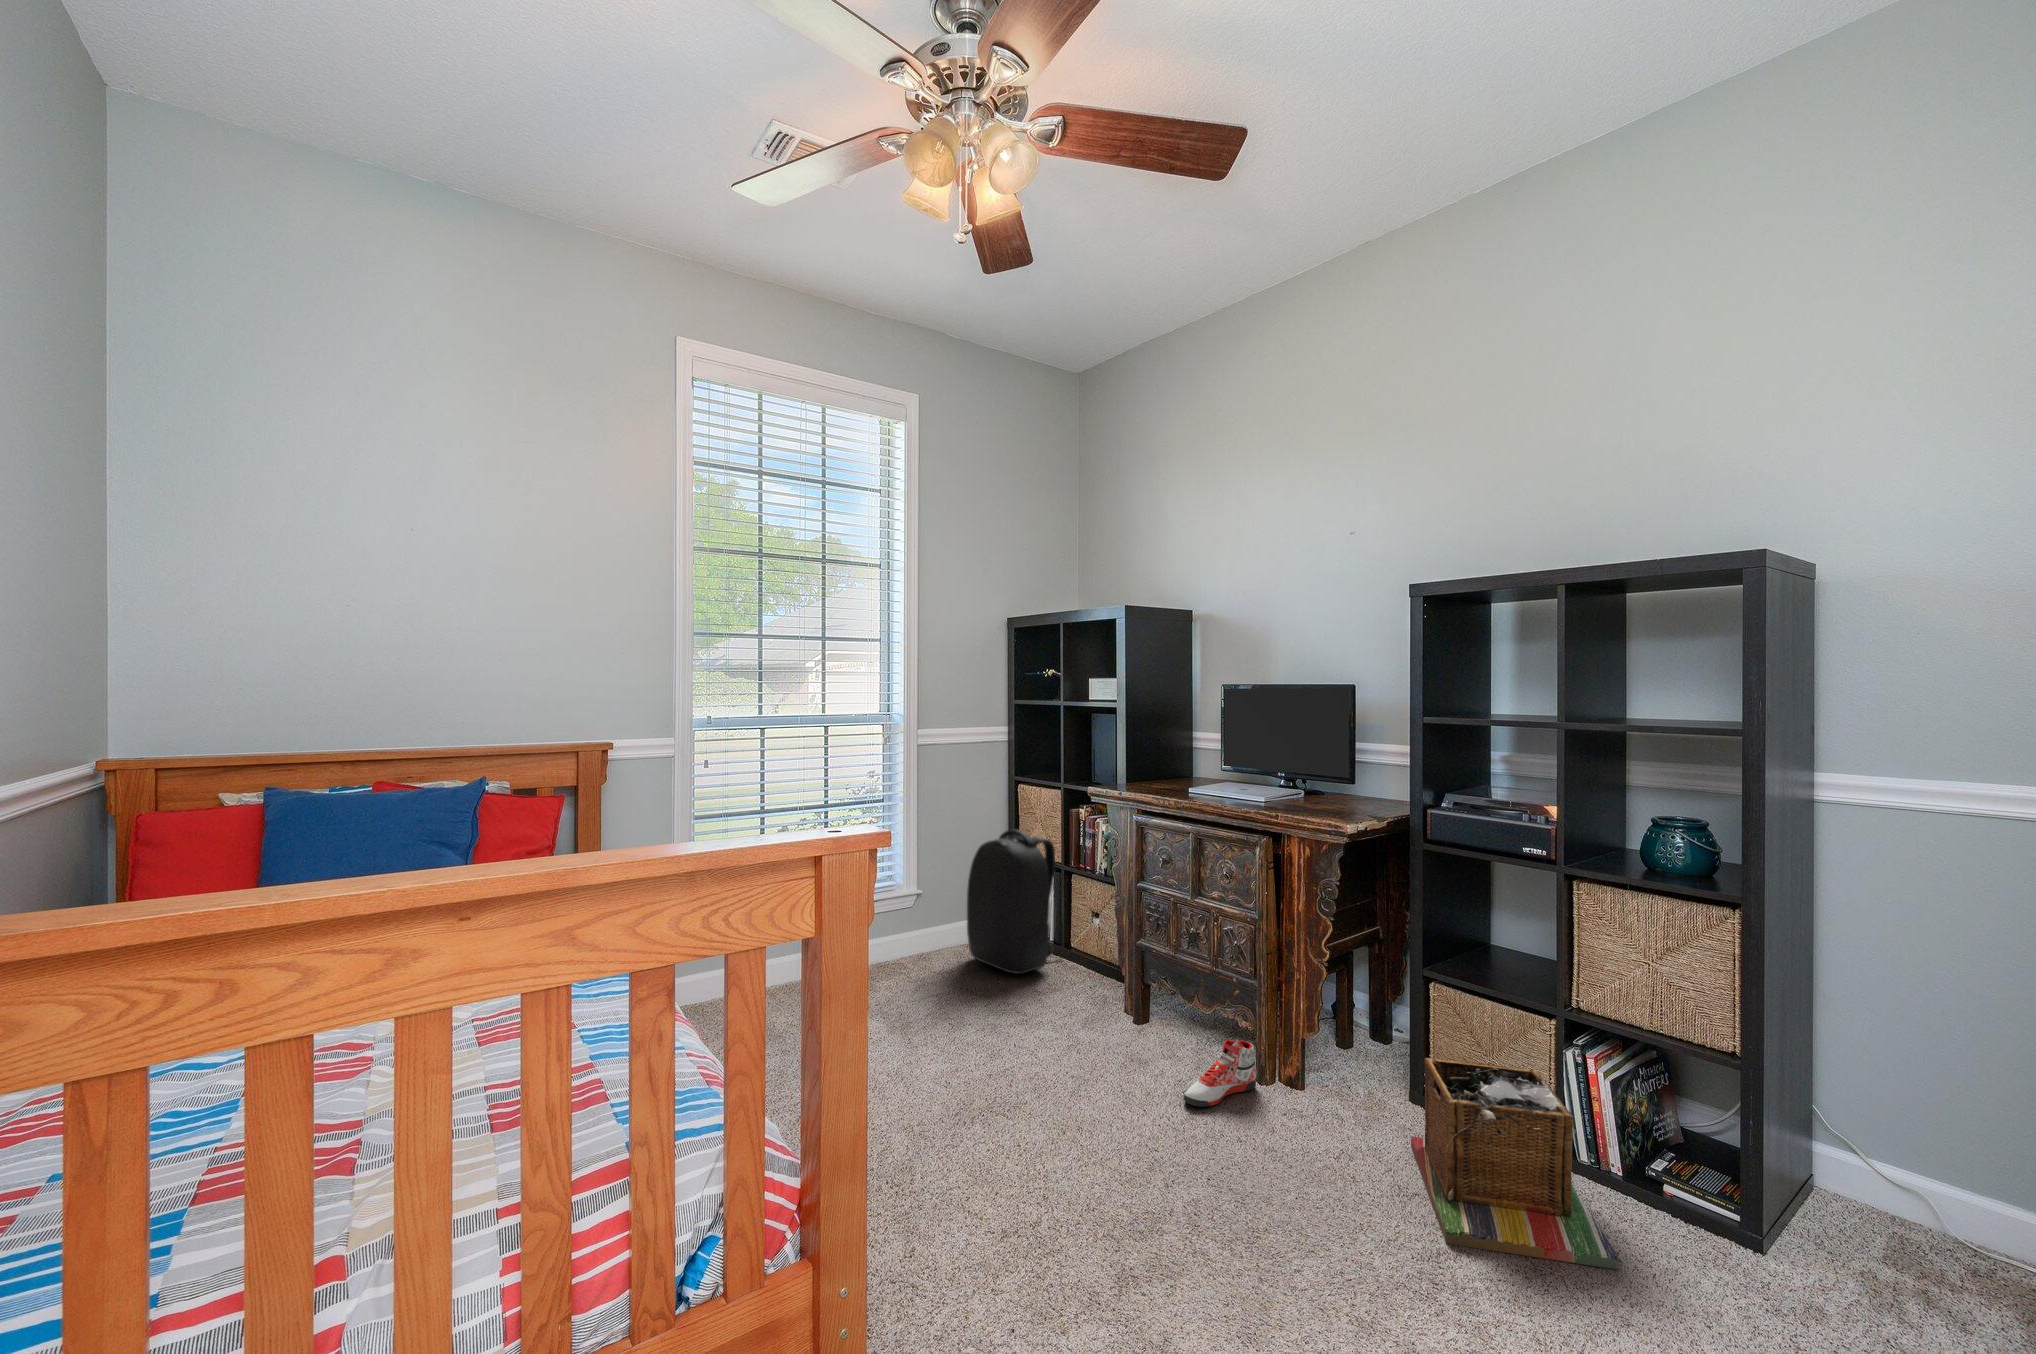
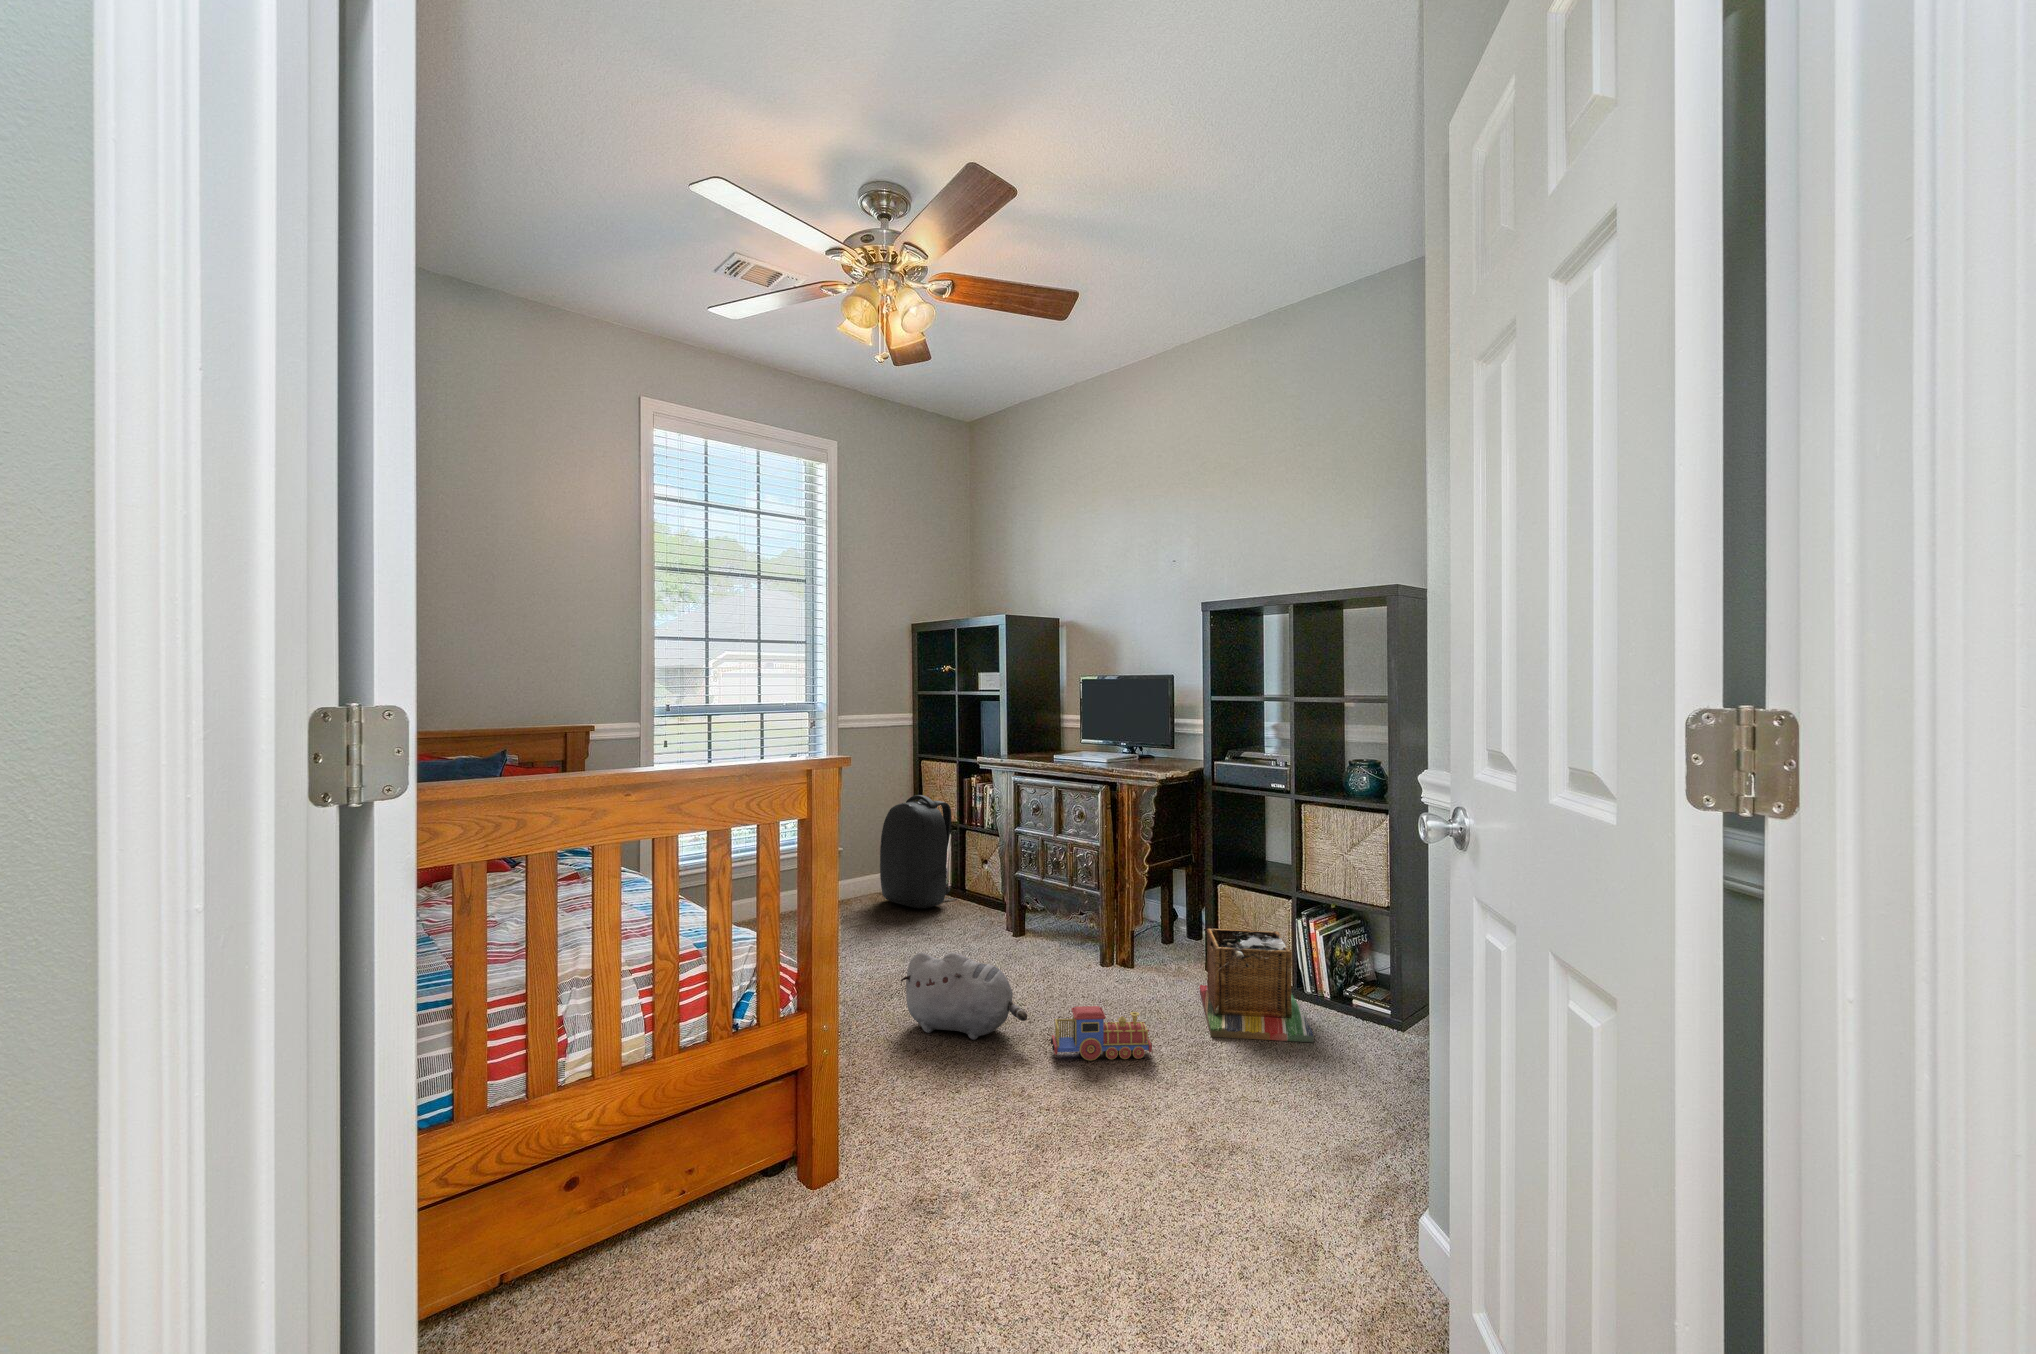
sneaker: present [1184,1039,1257,1107] -> none [1046,933,1099,978]
plush toy: none [980,1083,1165,1223] -> present [901,952,1027,1040]
toy train: none [1201,1194,1361,1287] -> present [1051,1006,1152,1061]

